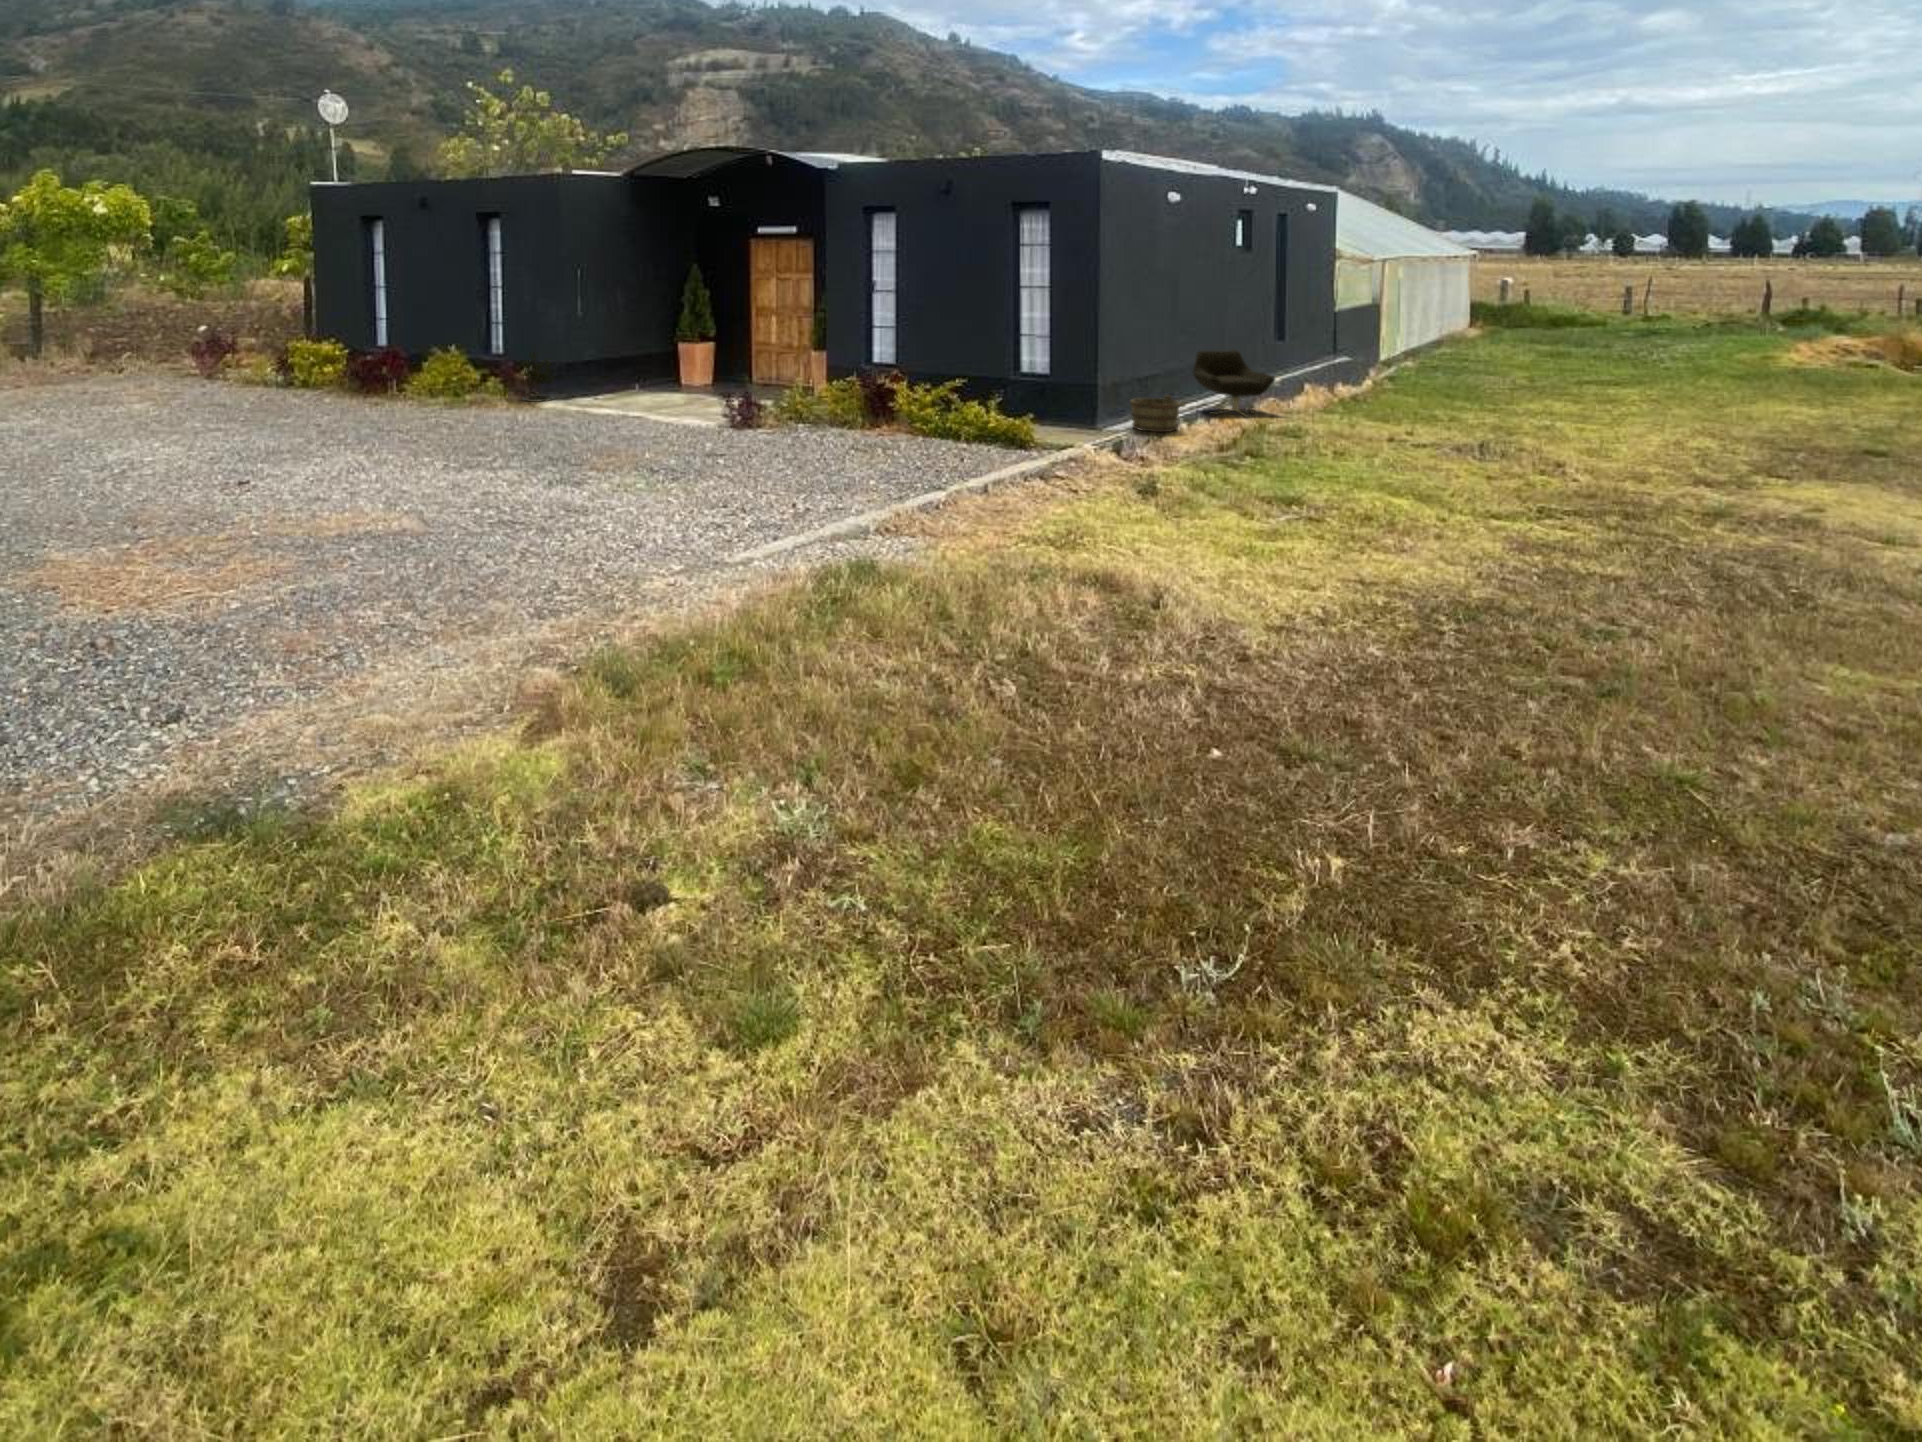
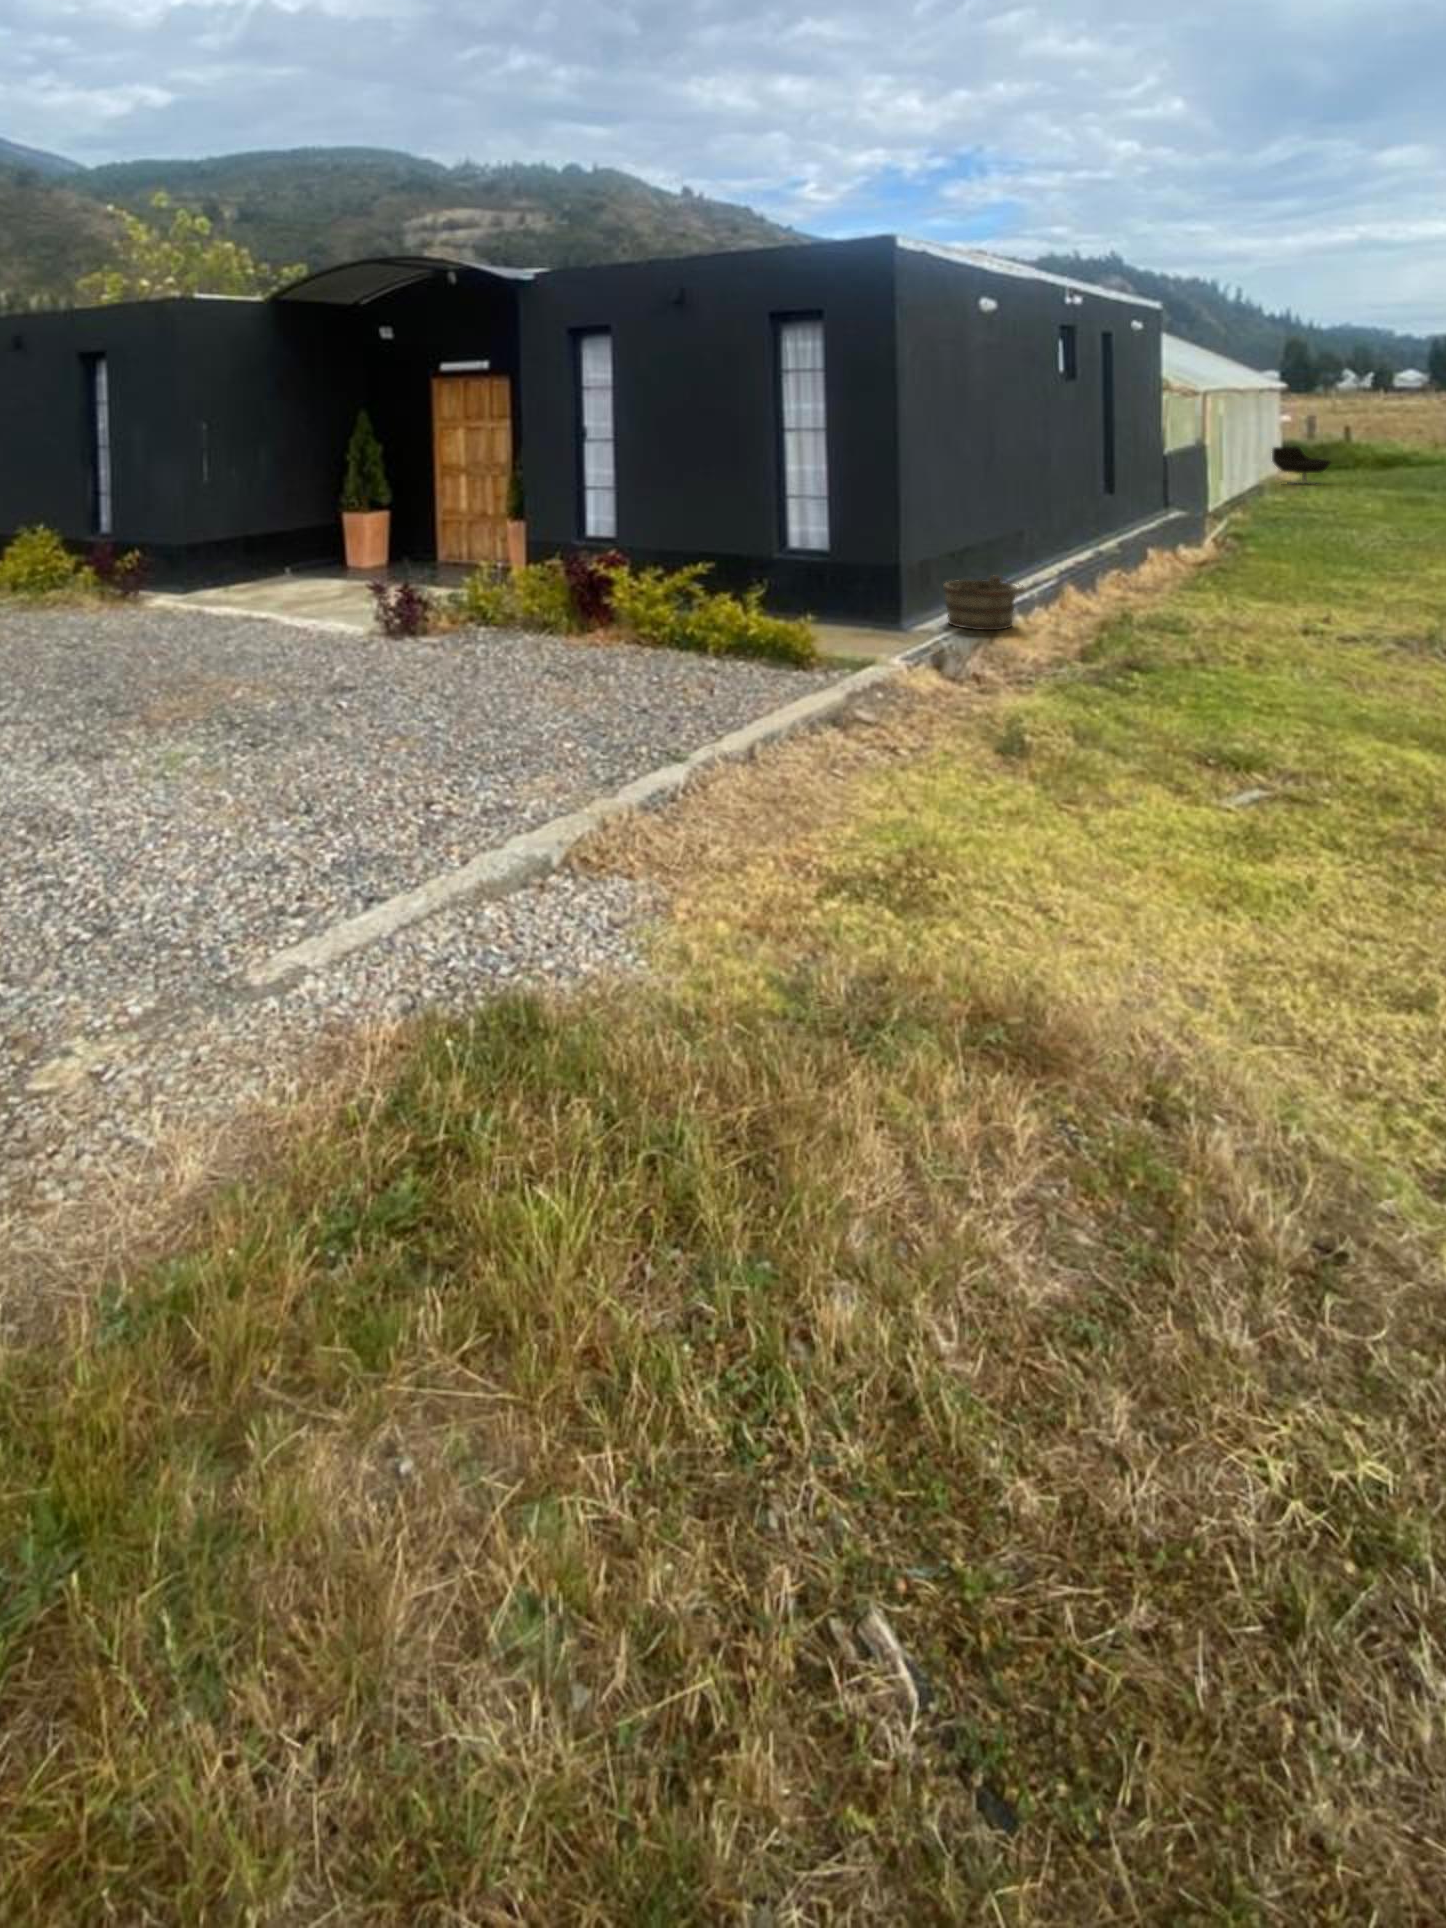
potted tree: present [523,348,553,402] -> none [128,522,176,597]
lounge chair: present [1193,350,1275,414] -> present [1272,446,1330,484]

